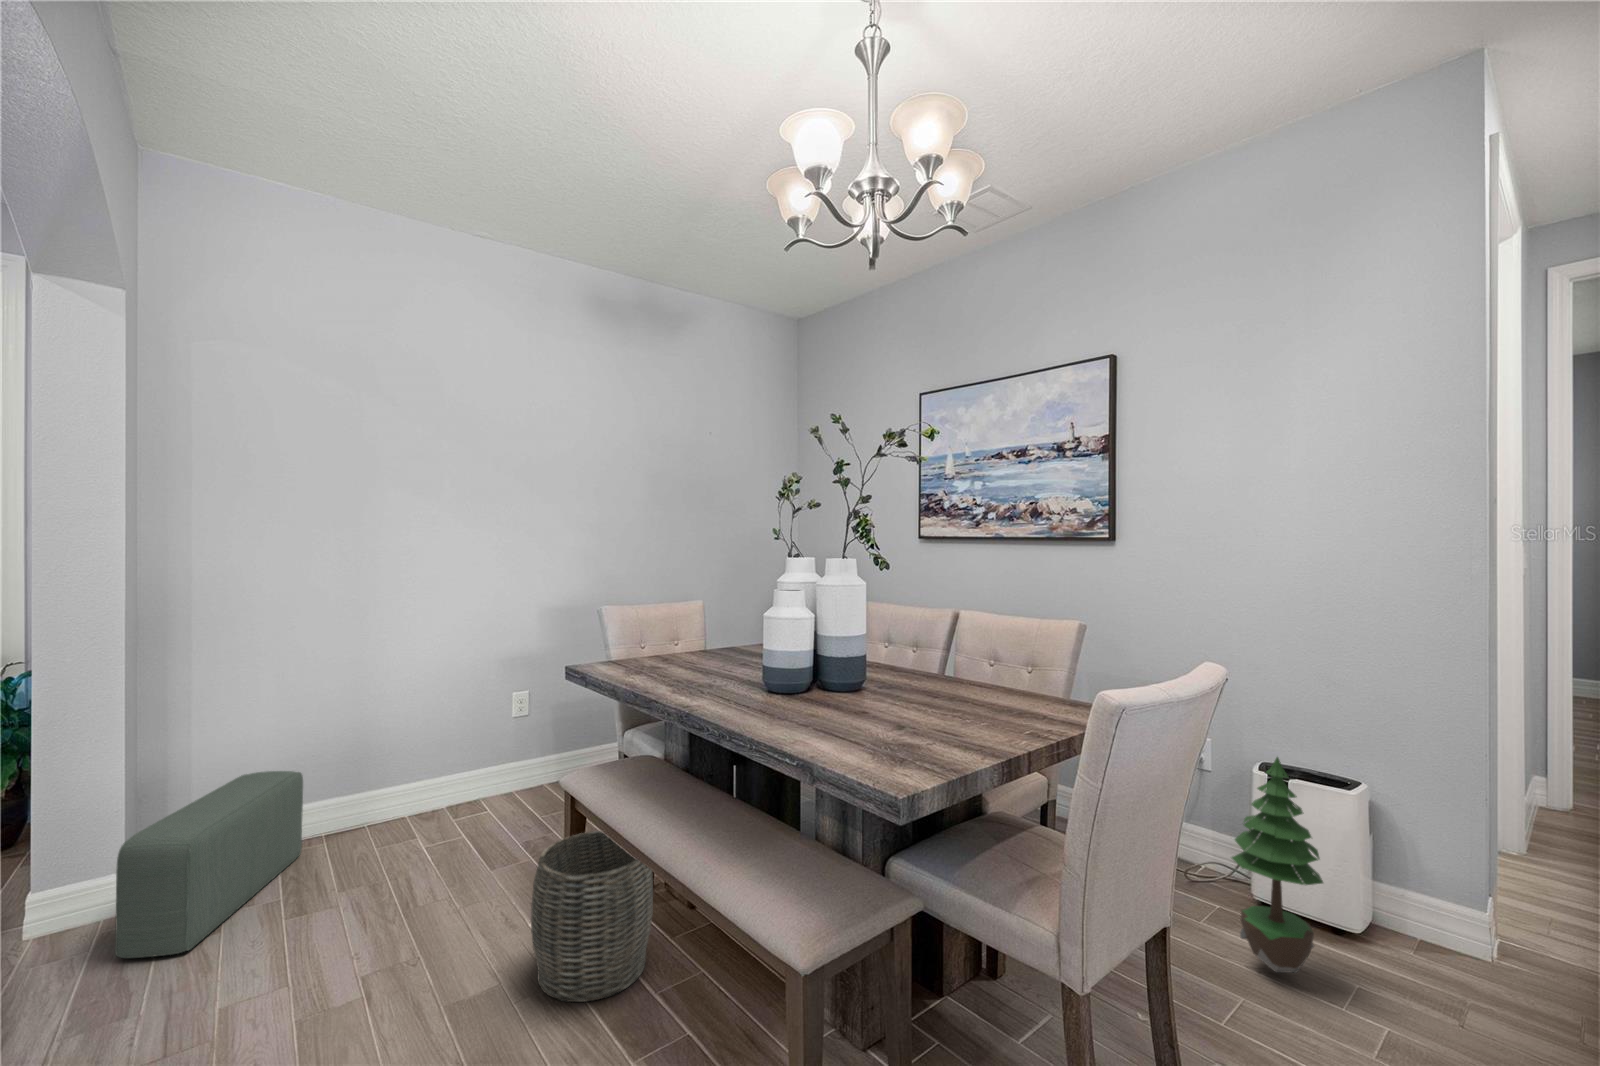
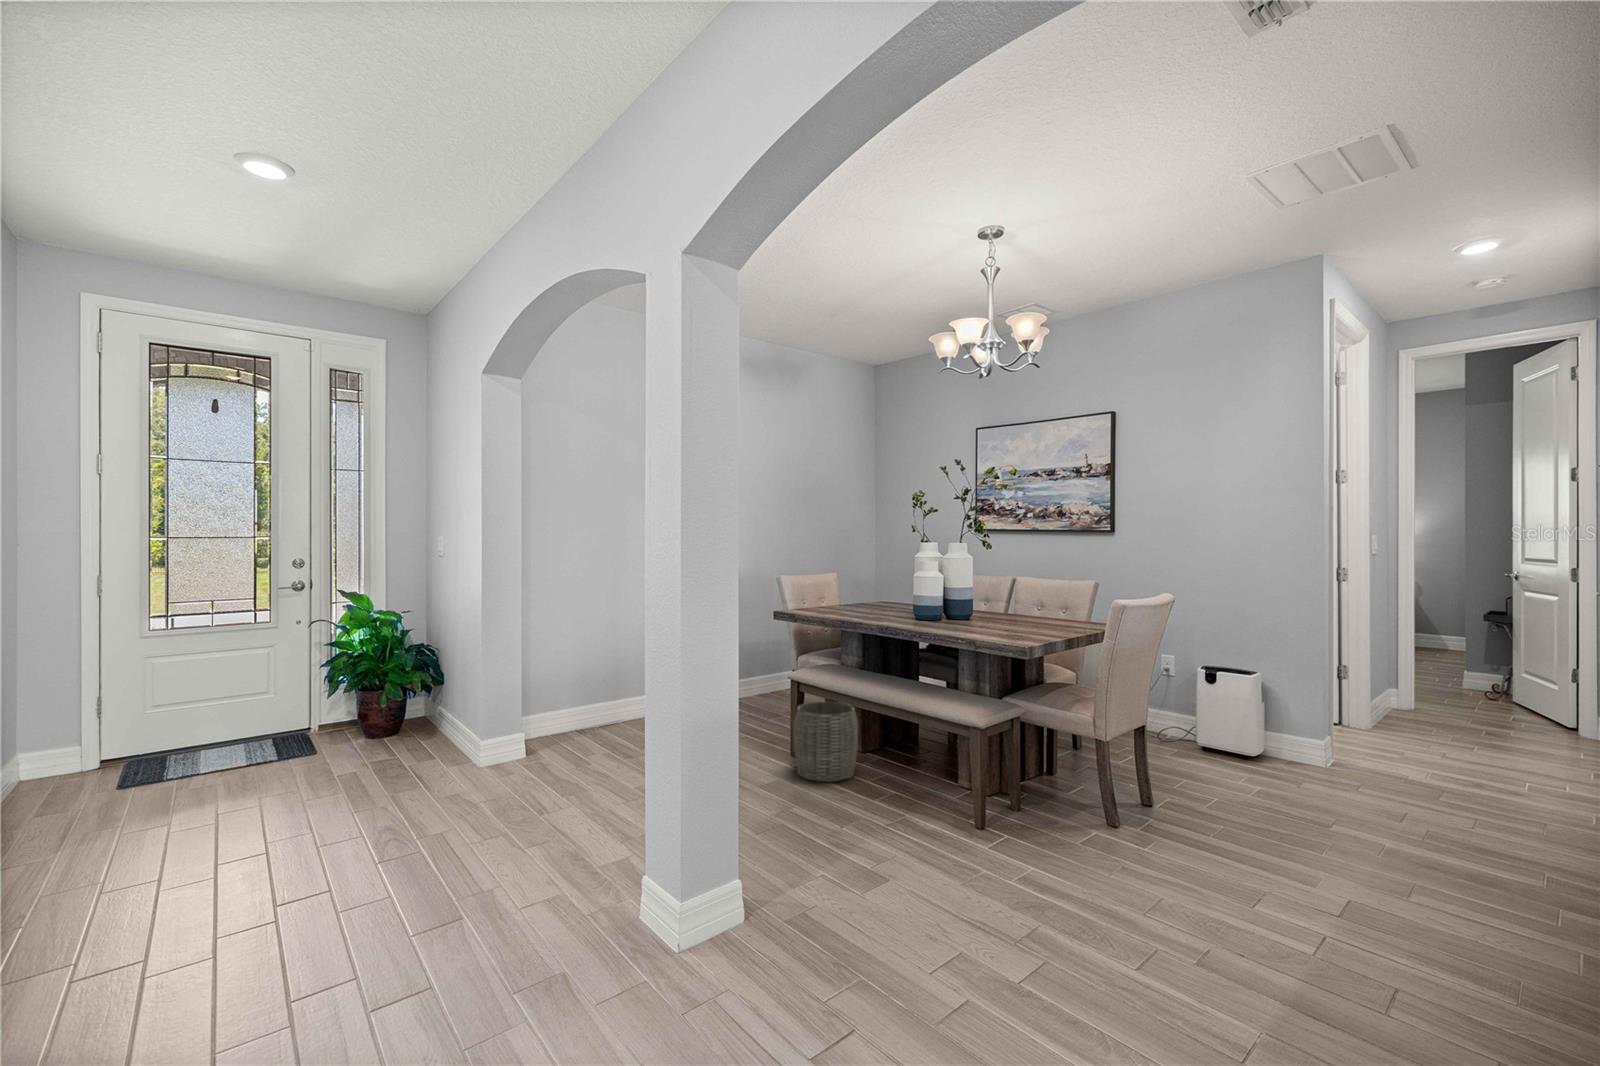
potted tree: present [1232,757,1323,973] -> none [1179,651,1228,771]
pouf: present [115,771,303,958] -> none [560,681,607,770]

